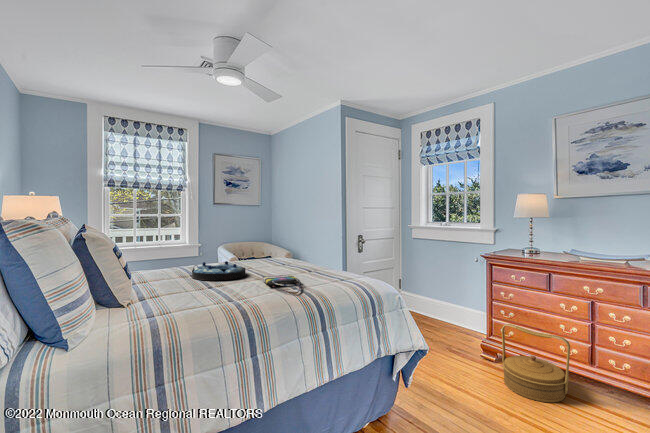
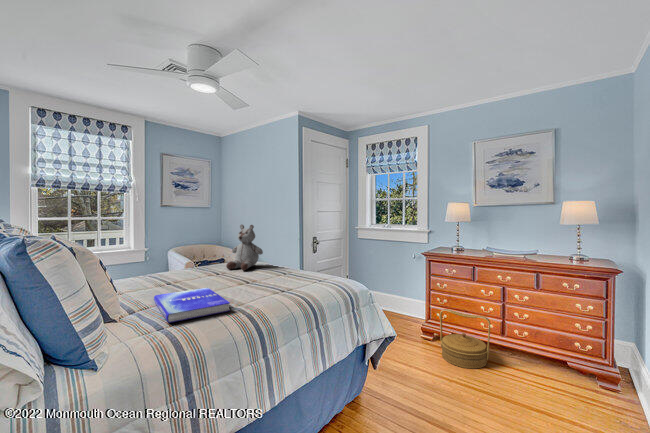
stuffed bear: none [254,219,292,266] -> present [226,225,263,270]
serving tray: present [191,261,246,280] -> none [169,268,226,288]
tote bag: present [263,275,301,294] -> none [248,279,290,297]
book: none [159,280,227,311] -> present [154,288,230,323]

